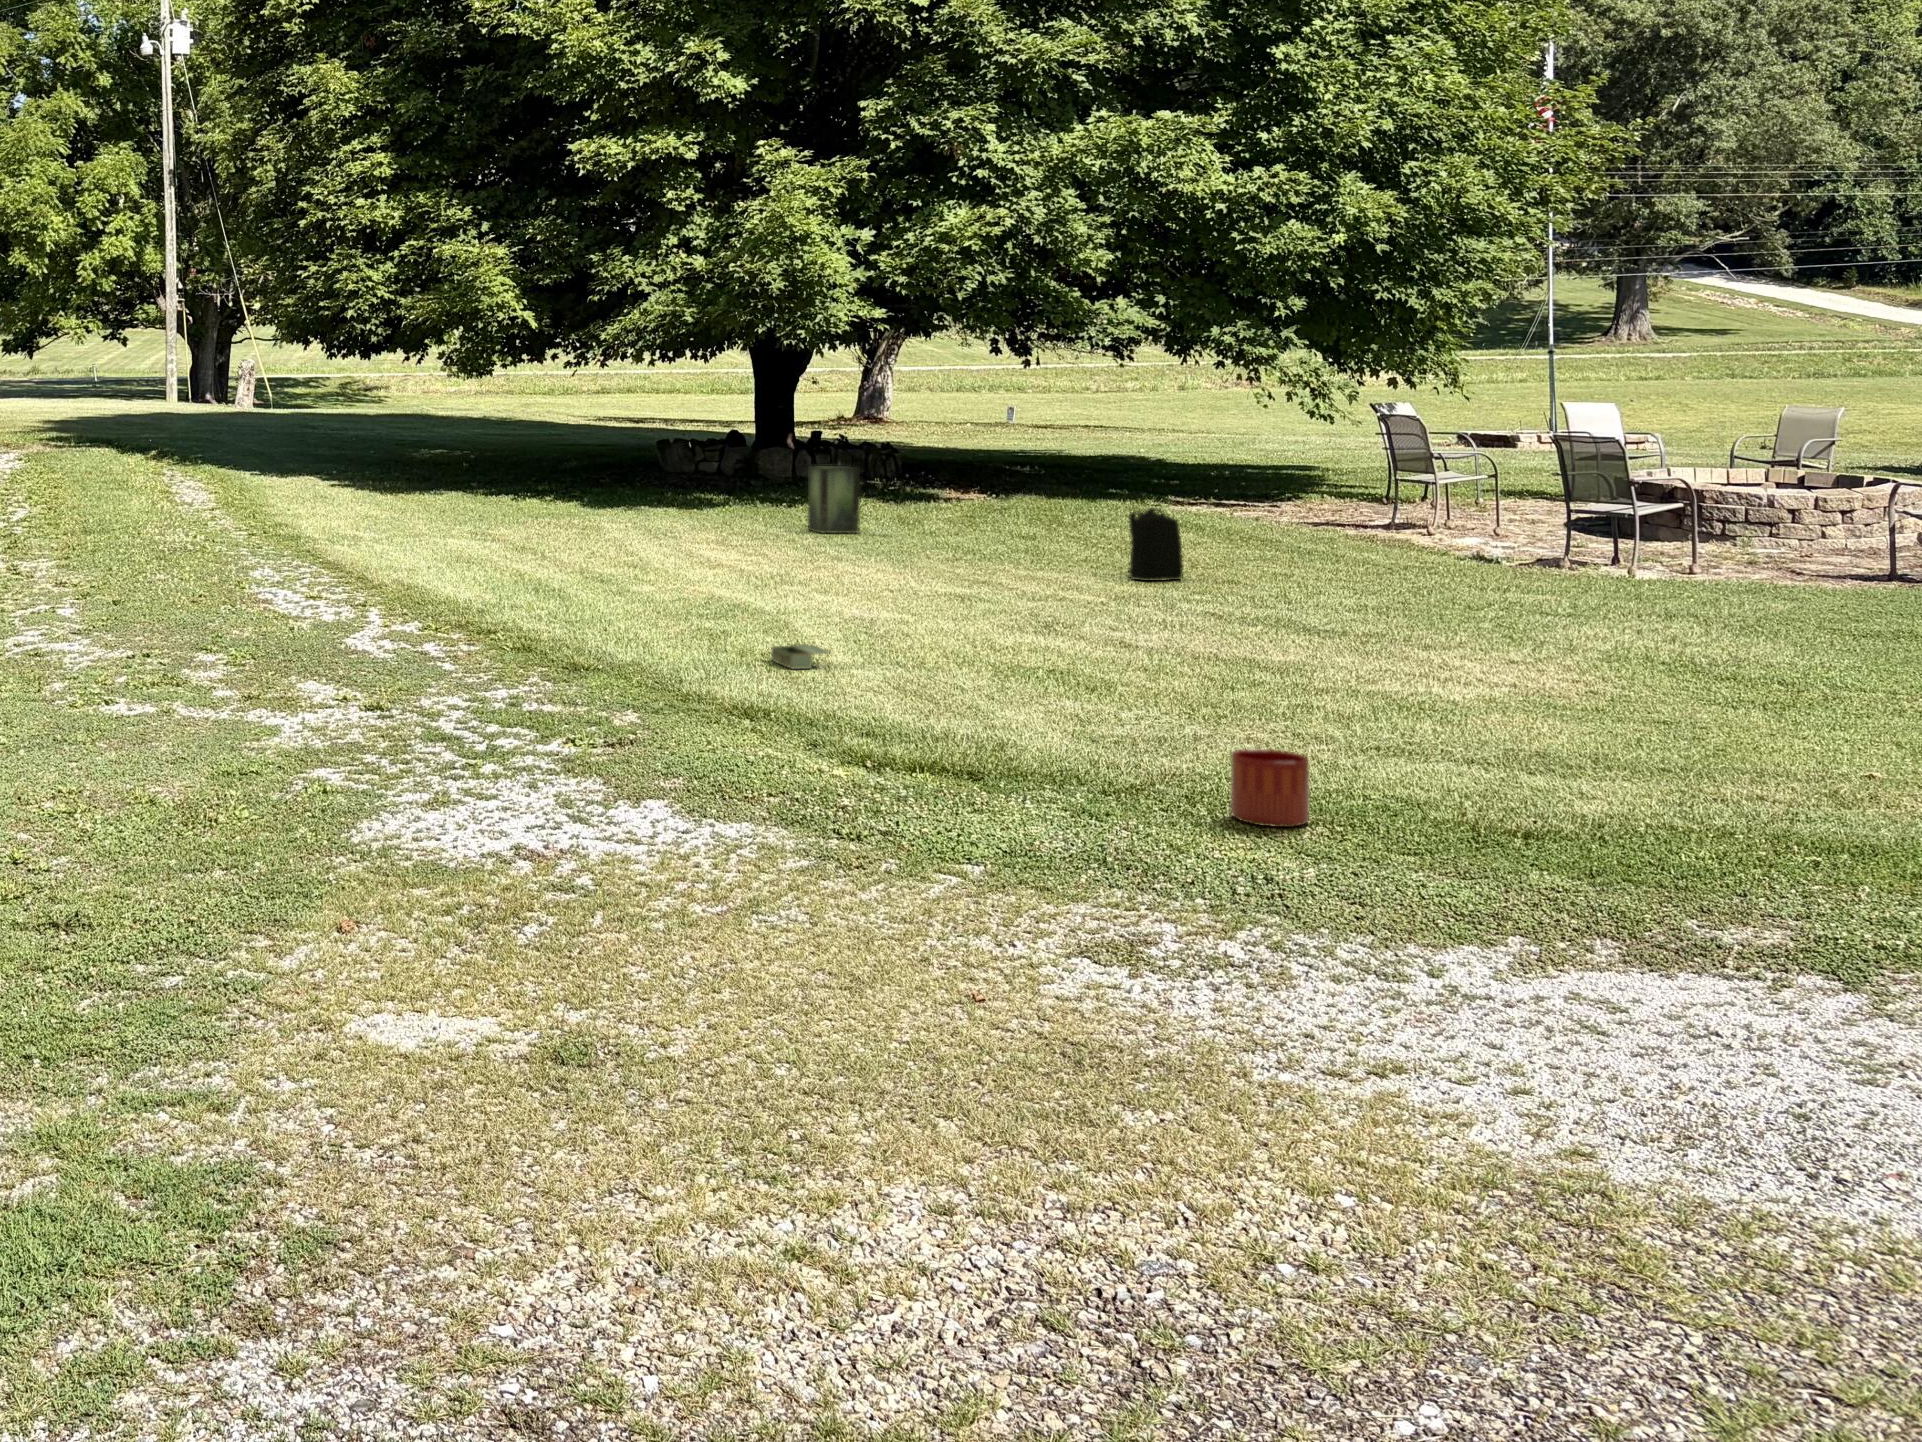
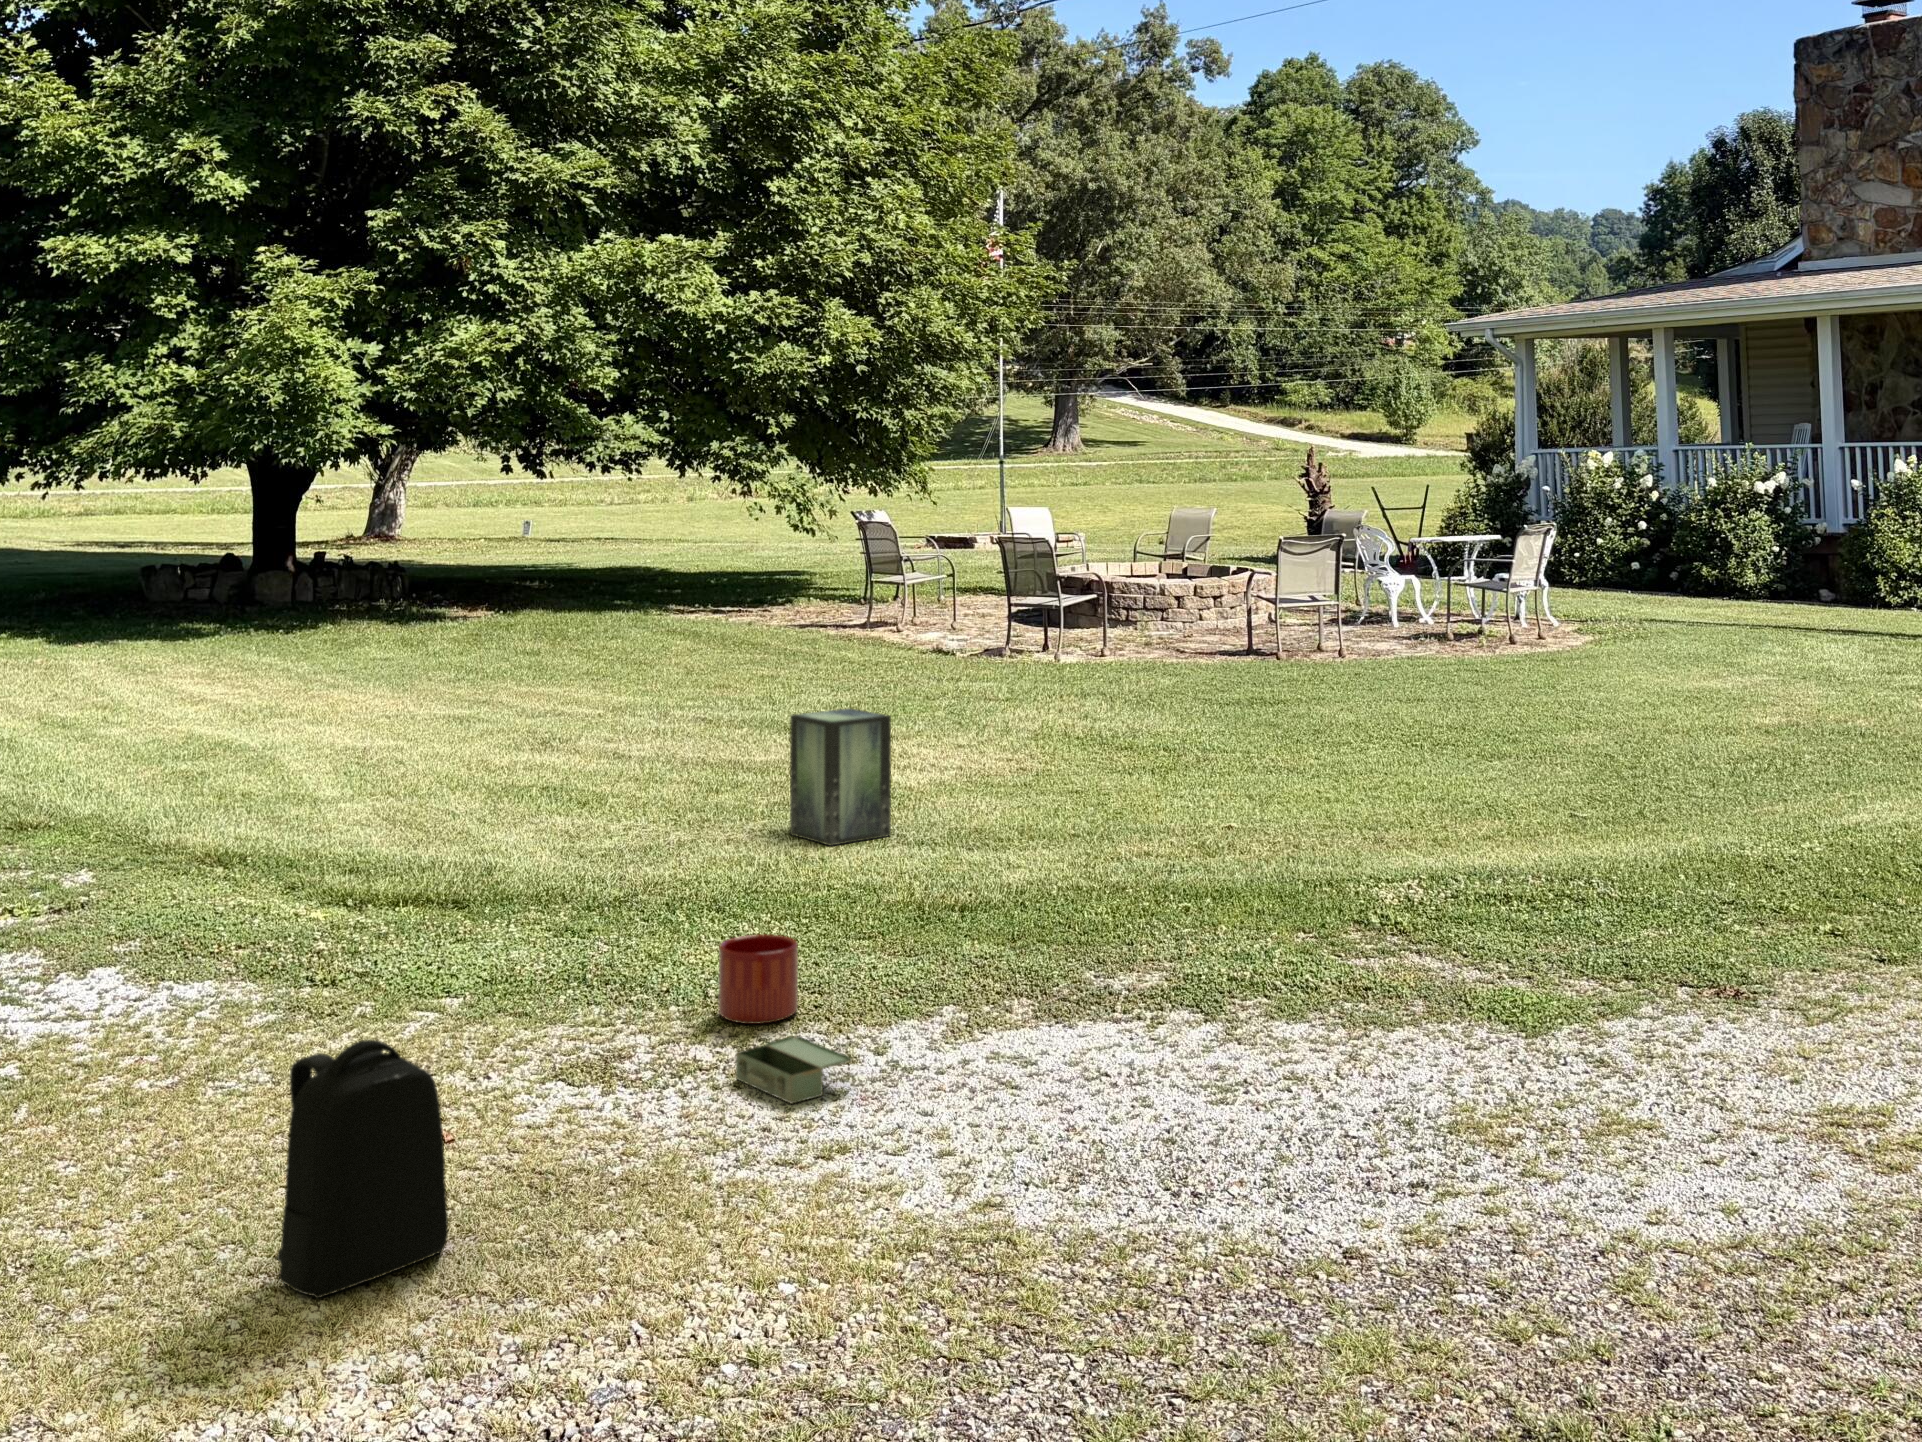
storage box: present [808,466,860,533] -> present [790,708,891,846]
backpack: present [1129,508,1183,581] -> present [277,1039,448,1298]
toolbox: present [771,644,830,669] -> present [736,1036,851,1104]

